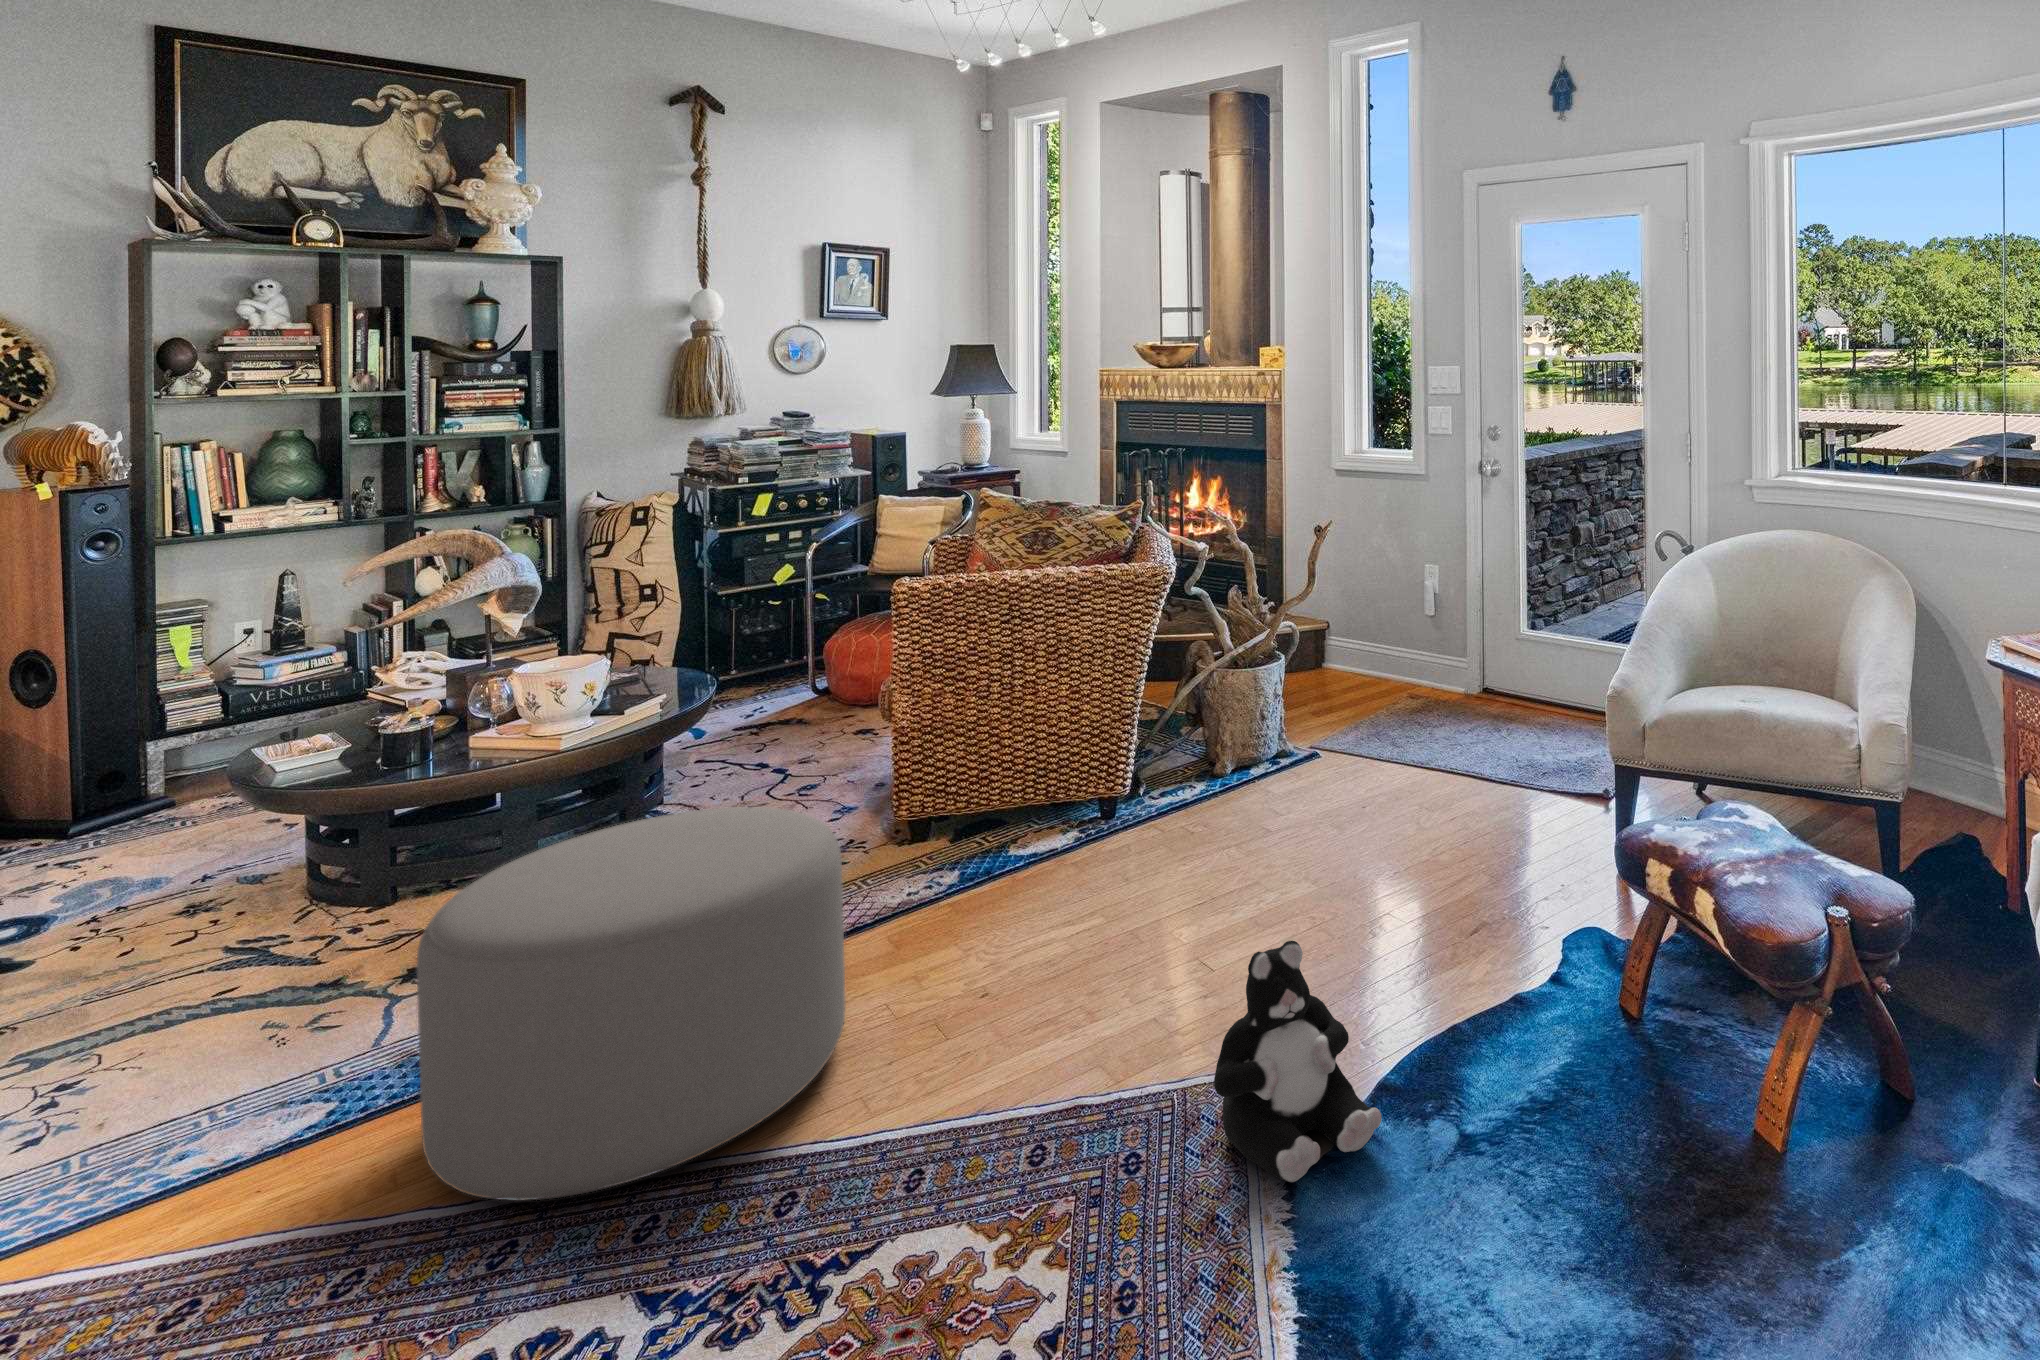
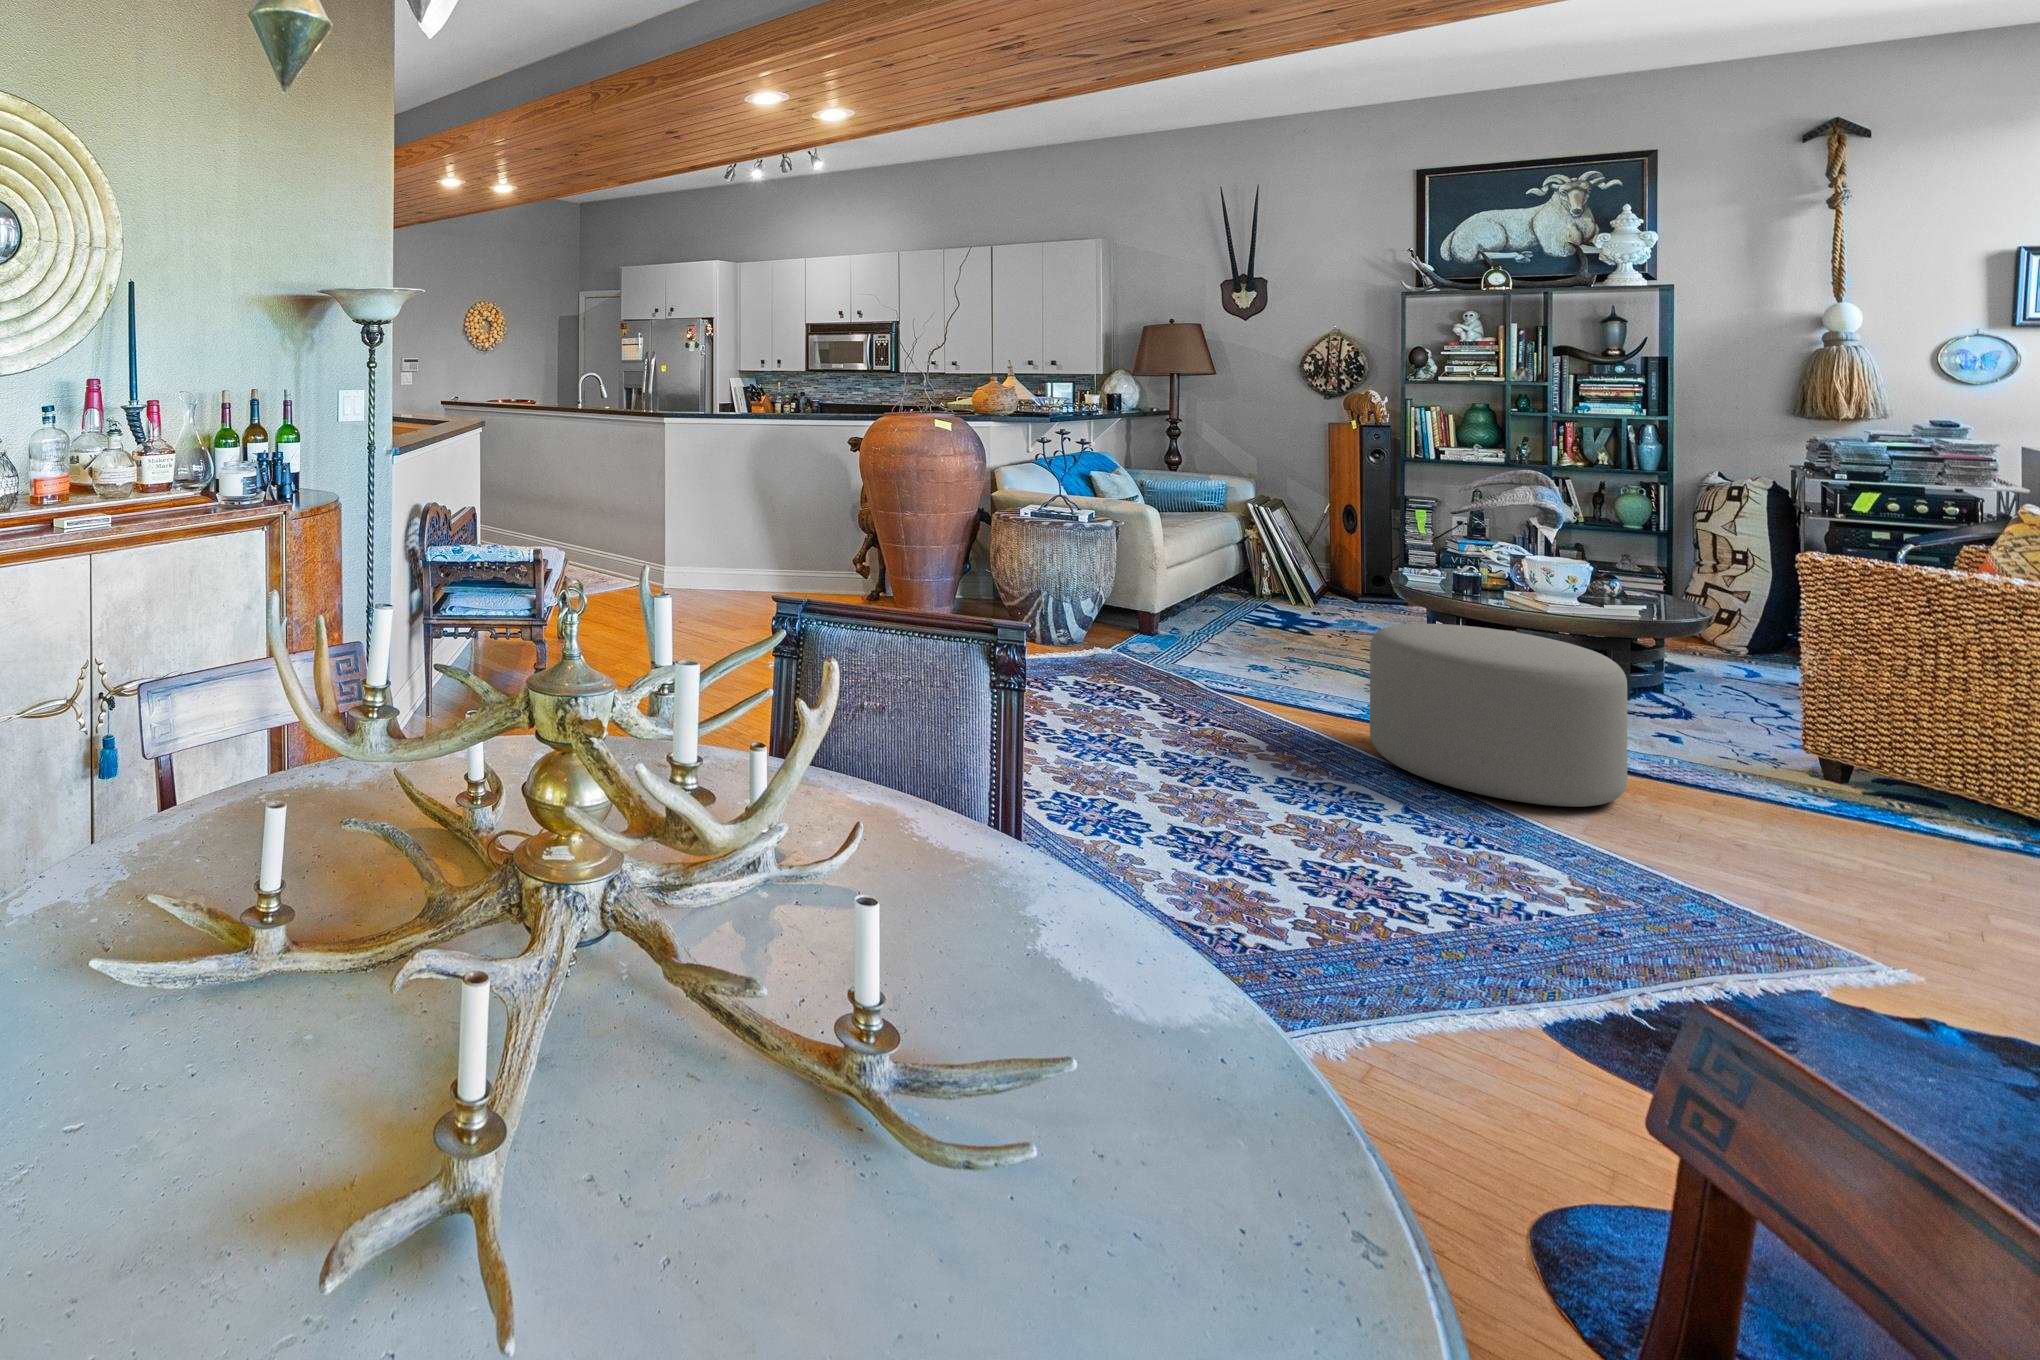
plush toy: present [1214,941,1382,1182] -> none [1788,840,1974,1021]

